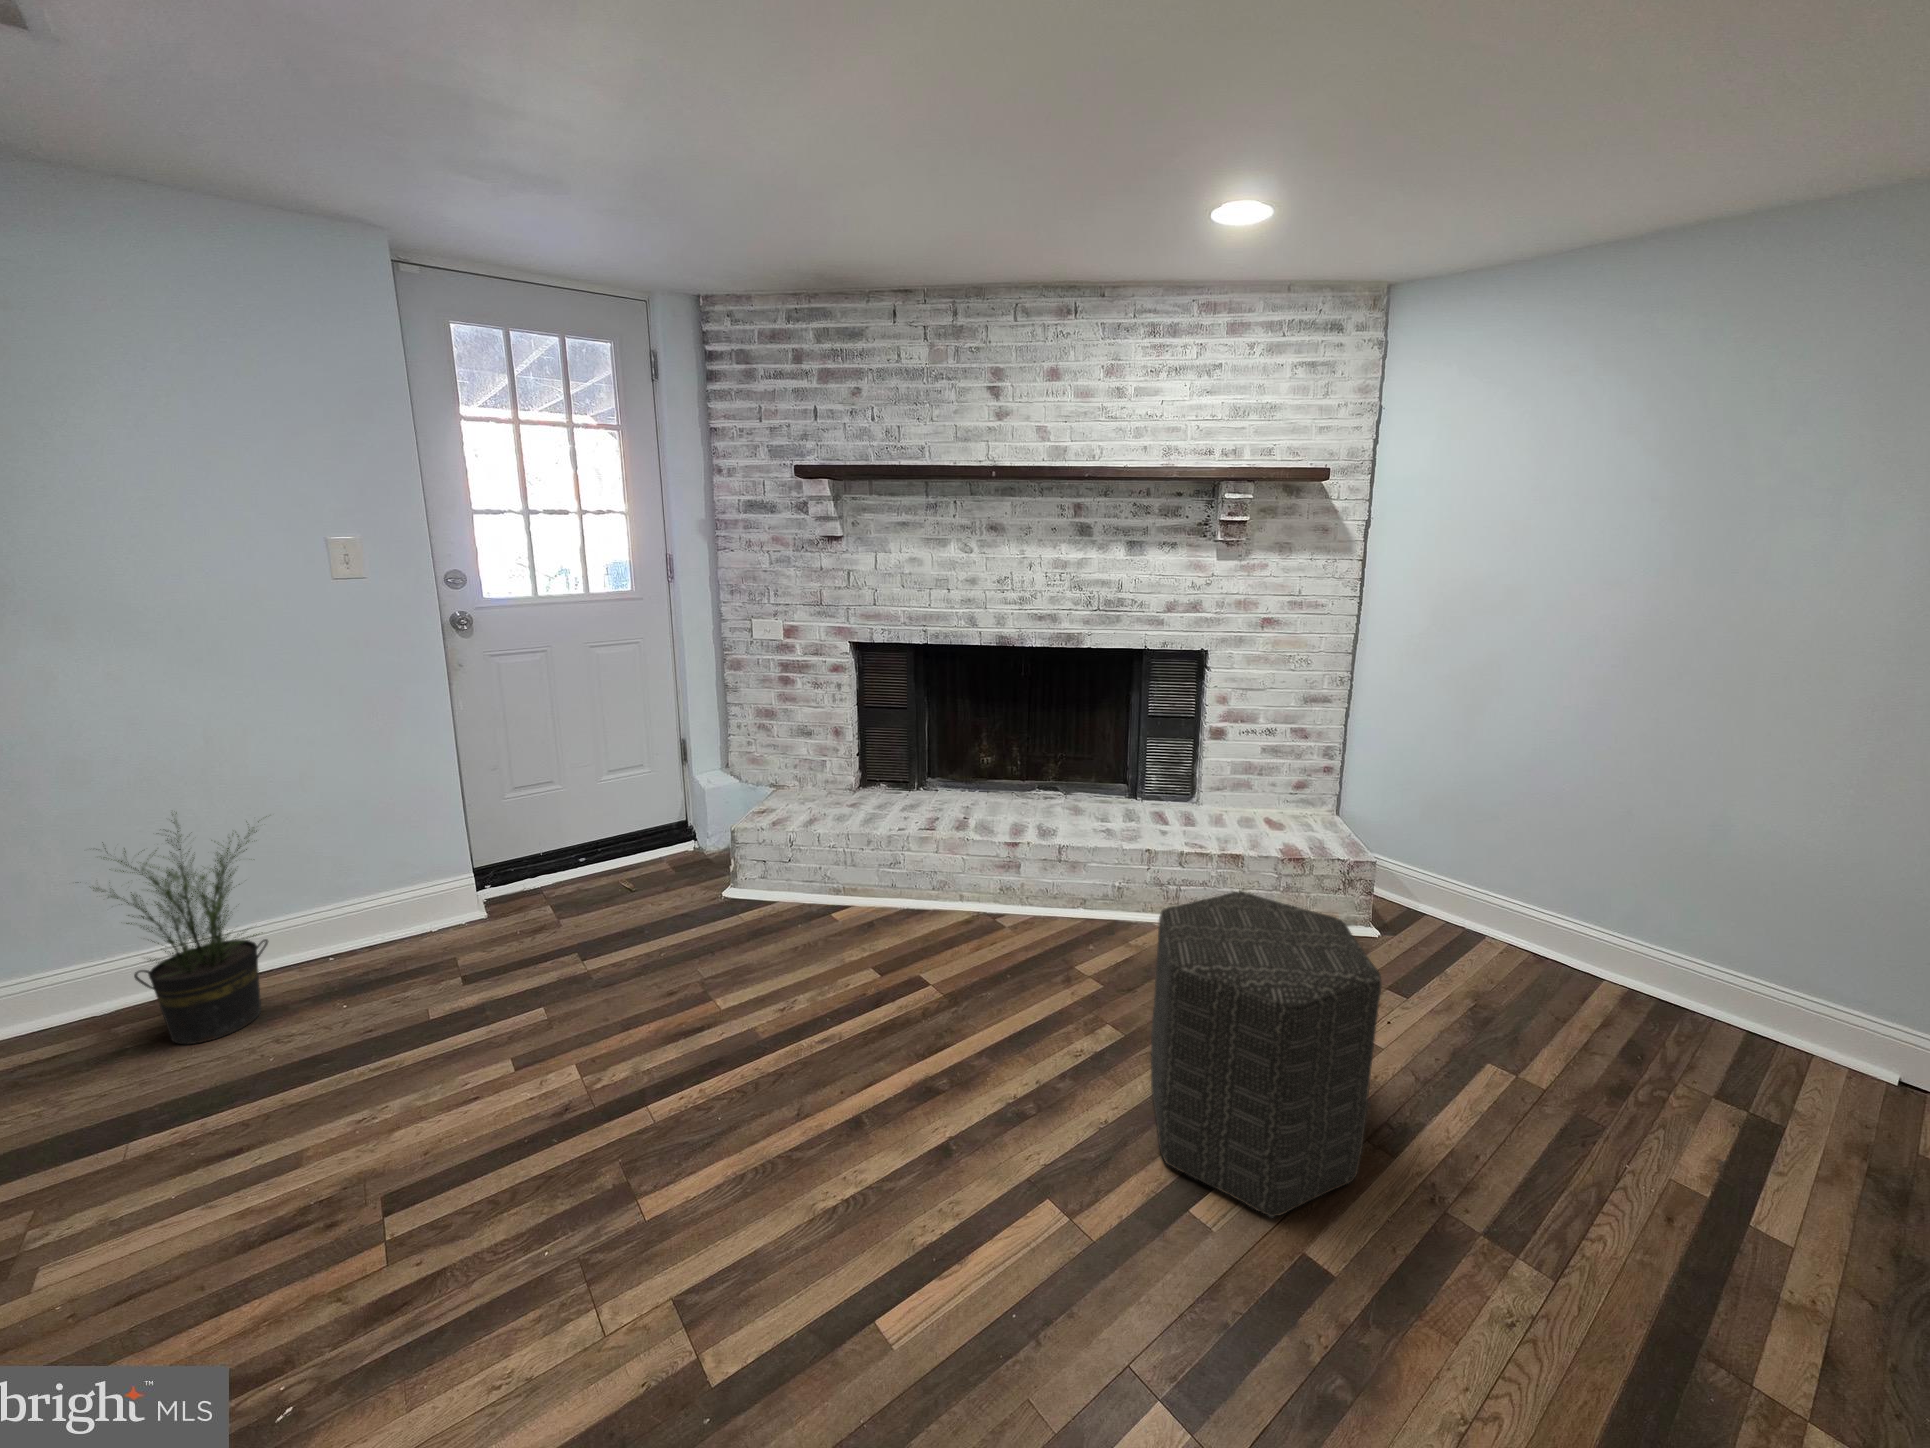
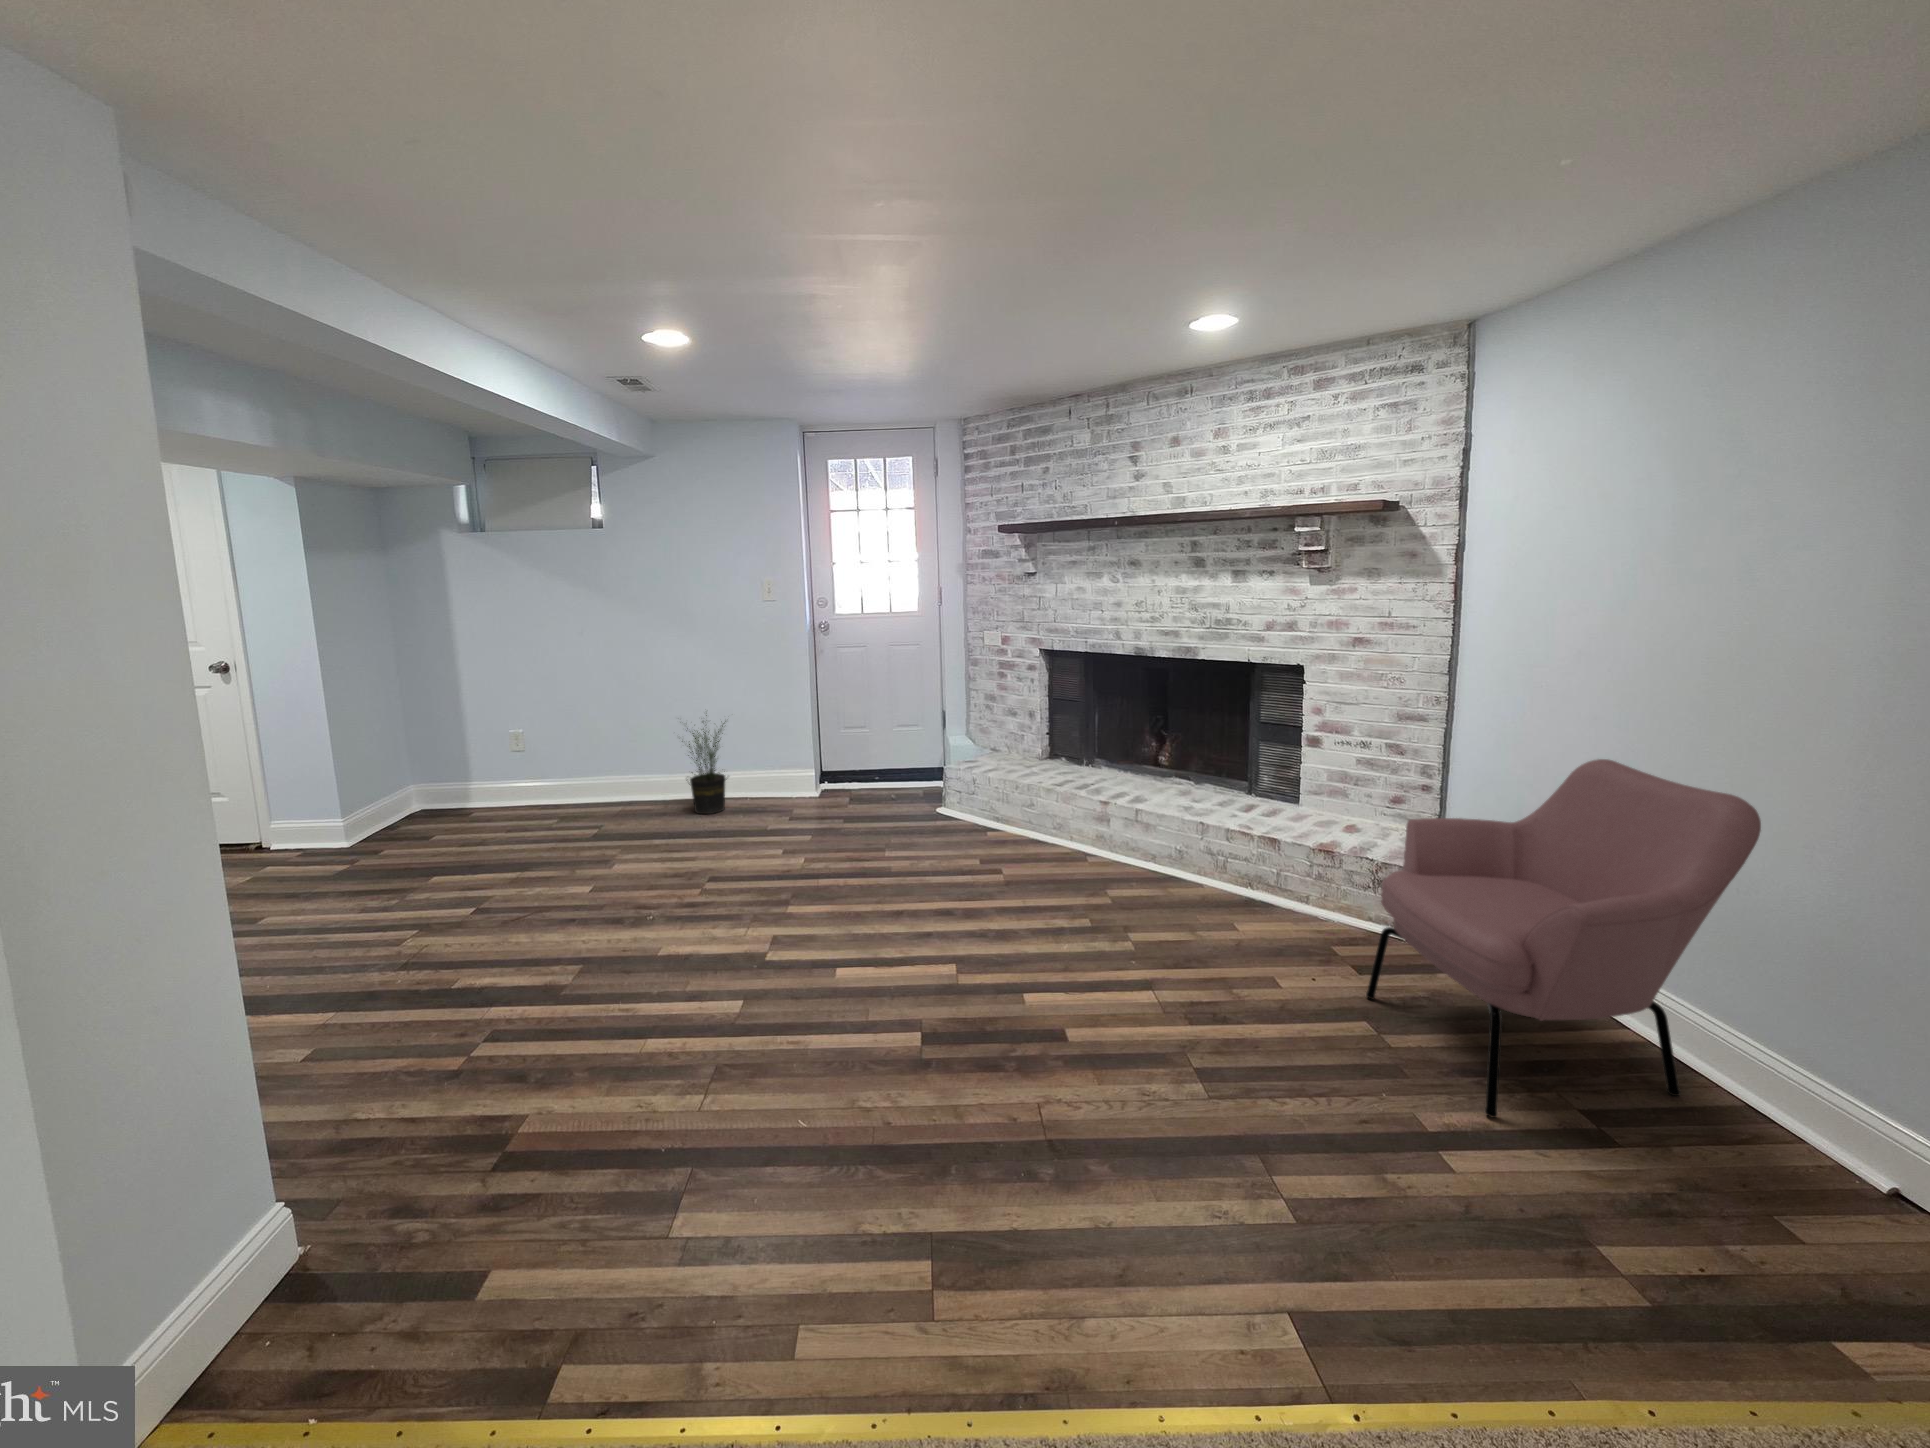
armchair: none [1459,735,1834,1158] -> present [1366,759,1761,1118]
ottoman: present [1151,892,1381,1217] -> none [1036,818,1186,1012]

